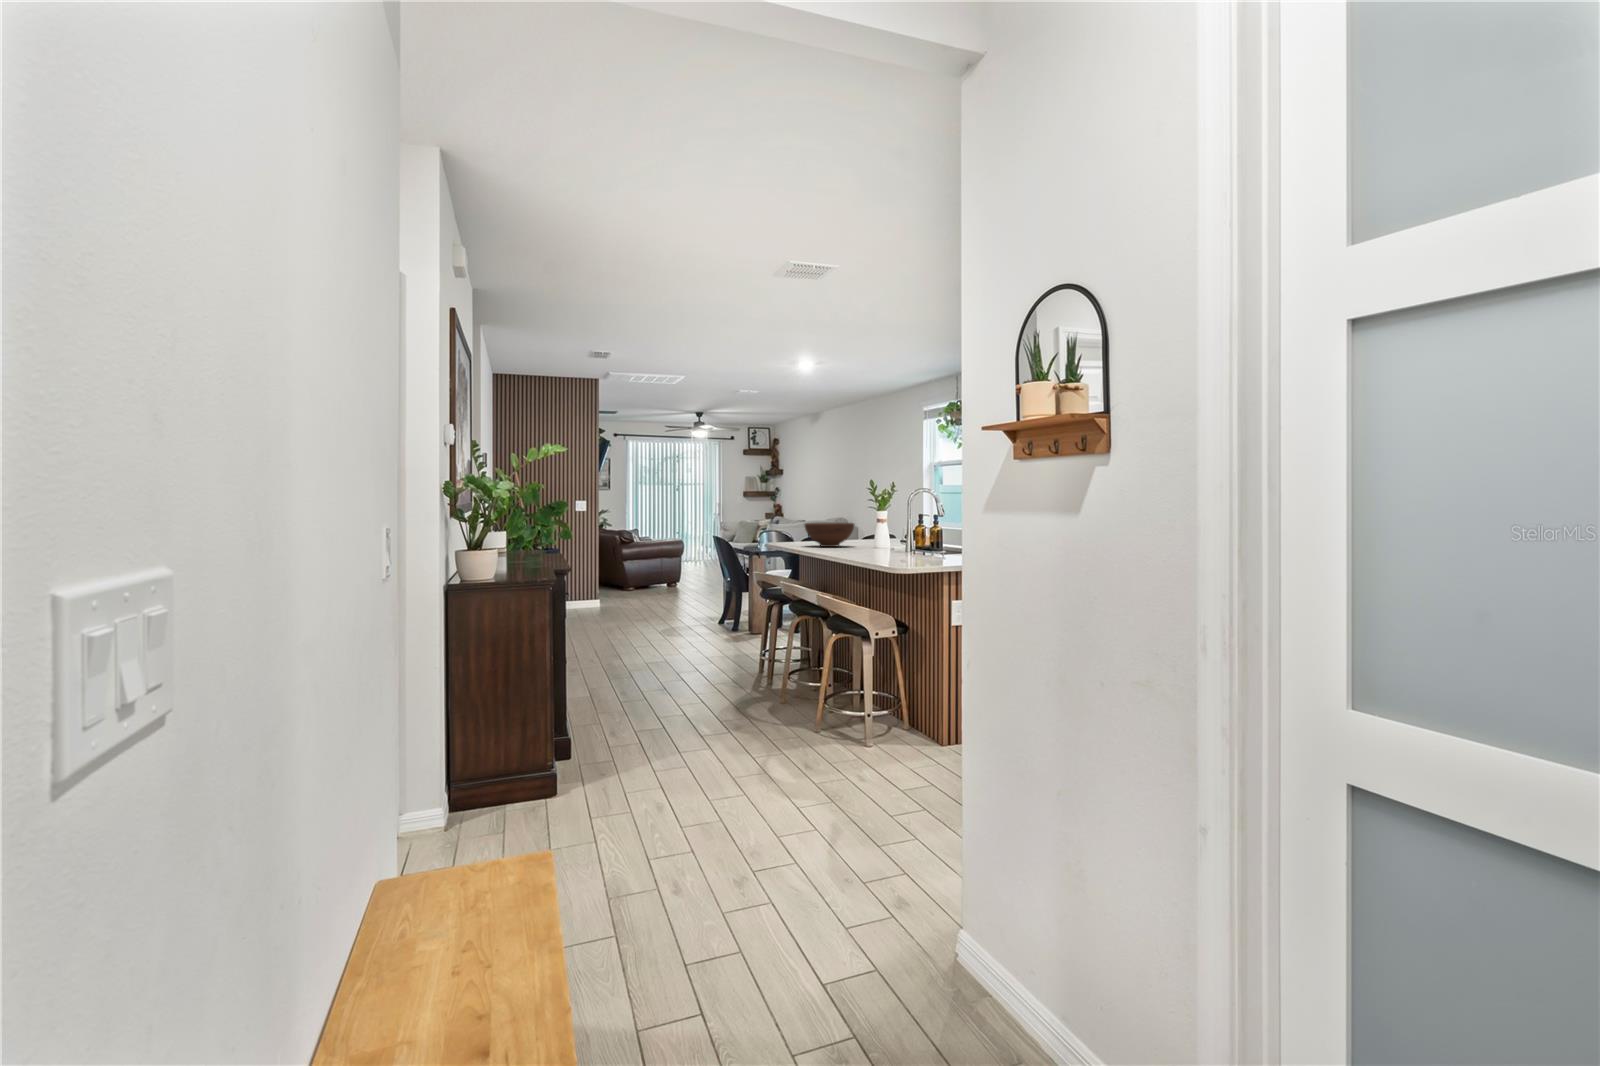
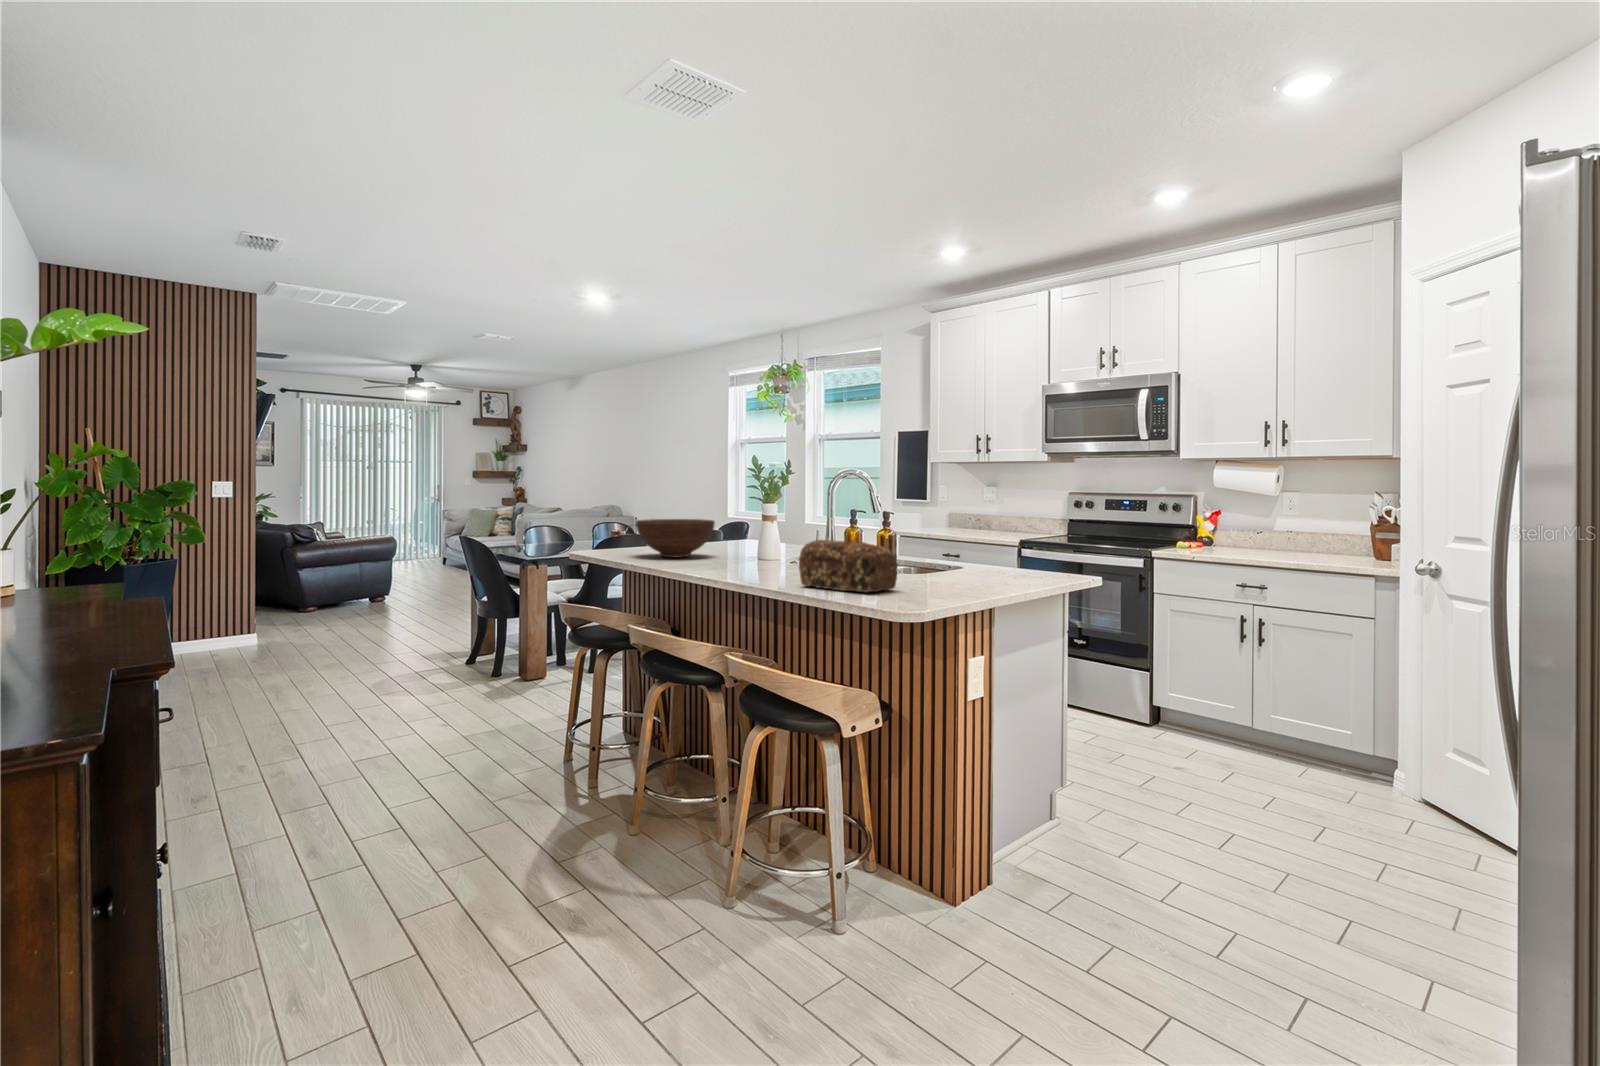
bread loaf: none [868,531,920,560] -> present [799,540,898,592]

